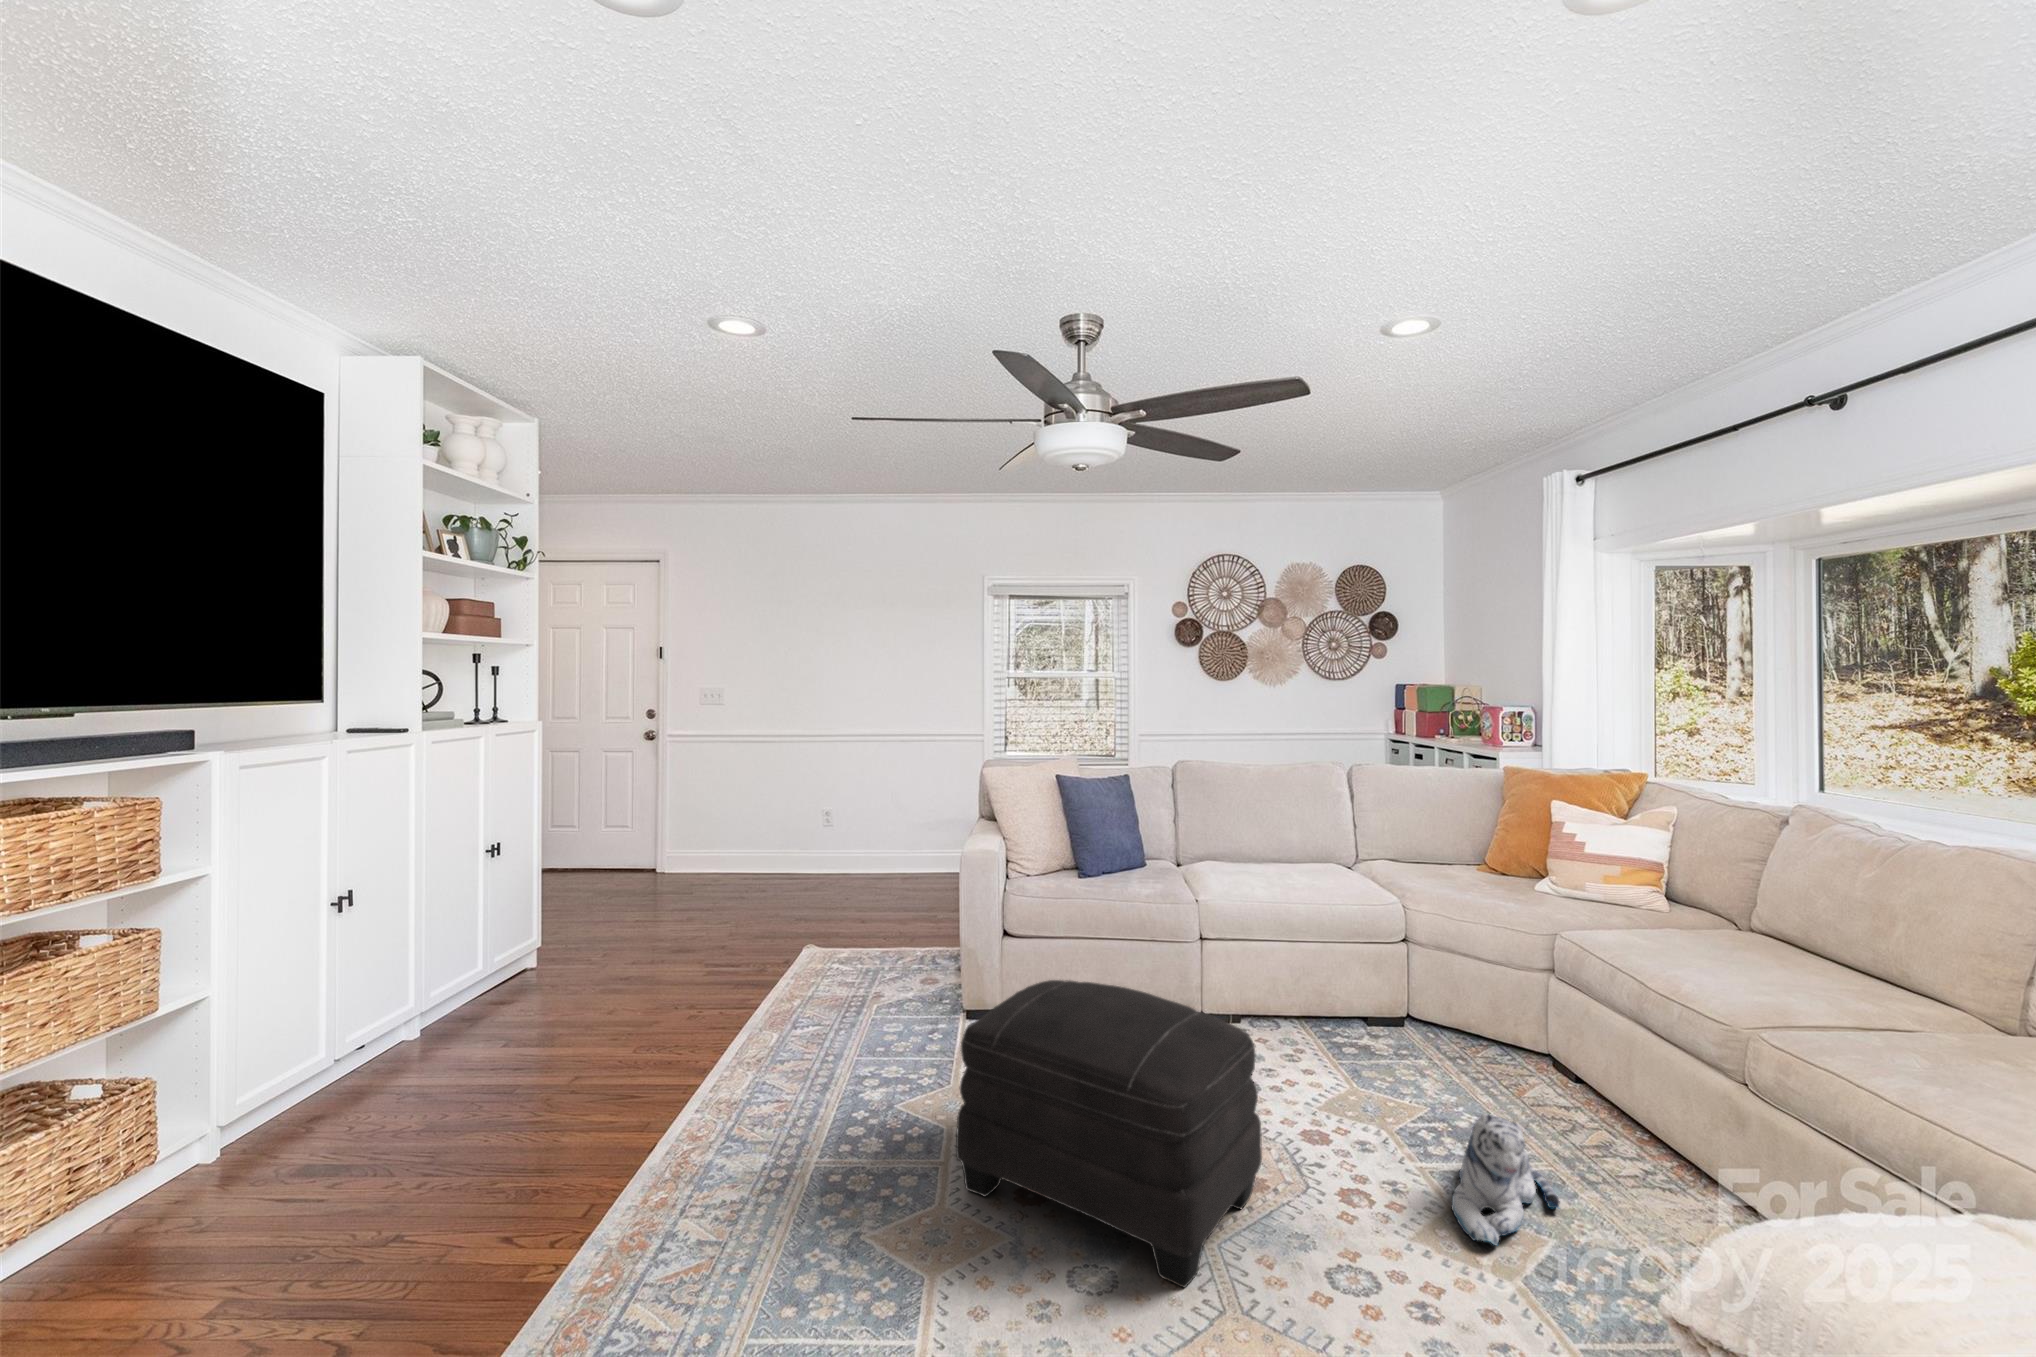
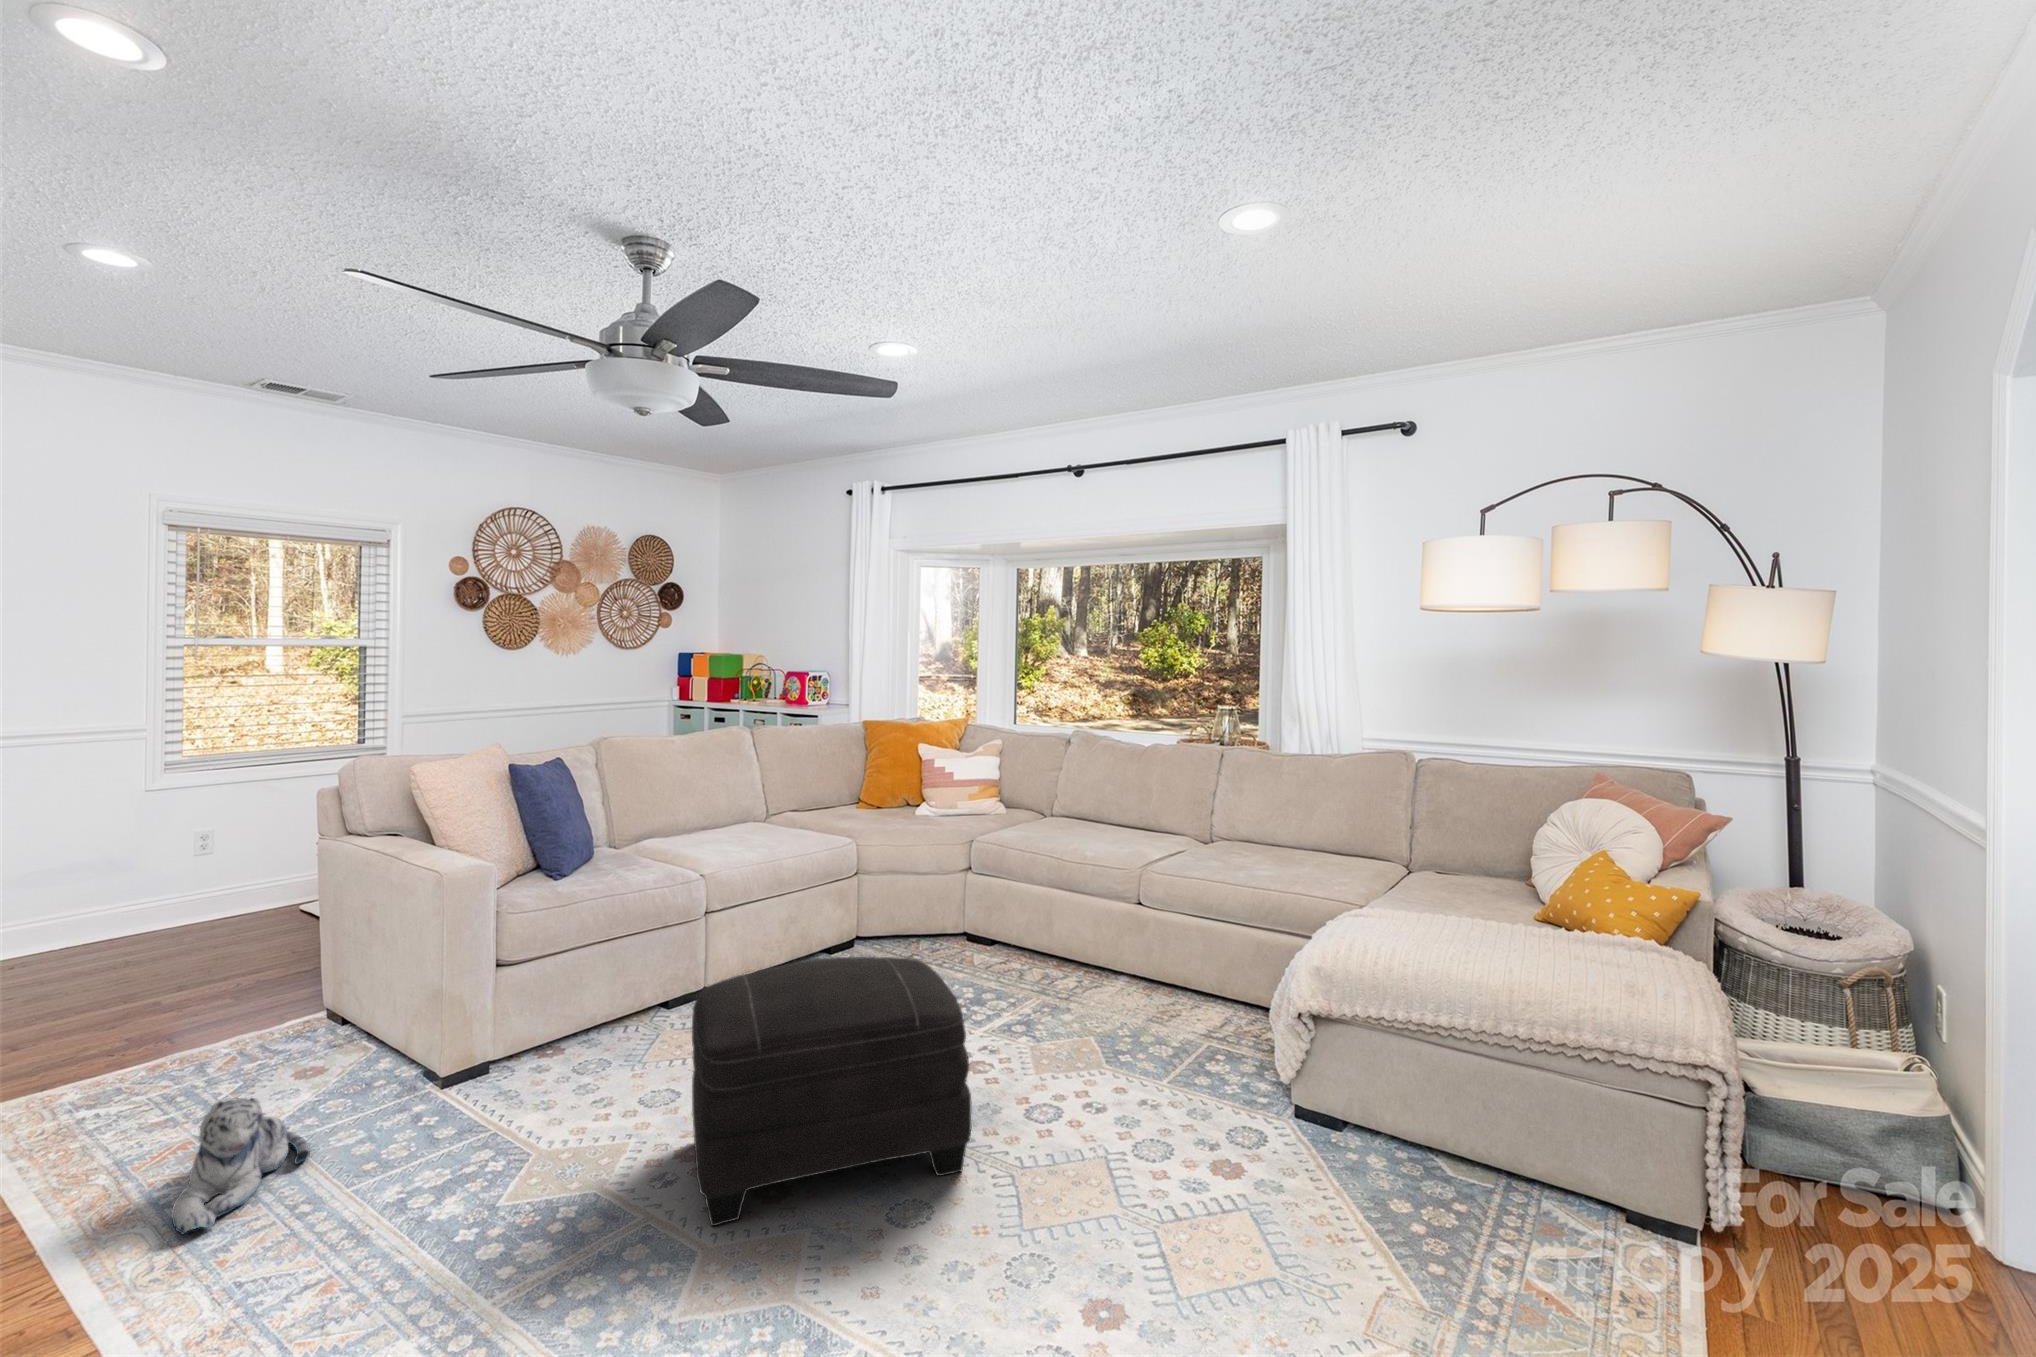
plush toy: present [1451,1114,1560,1245] -> present [171,1098,310,1235]

